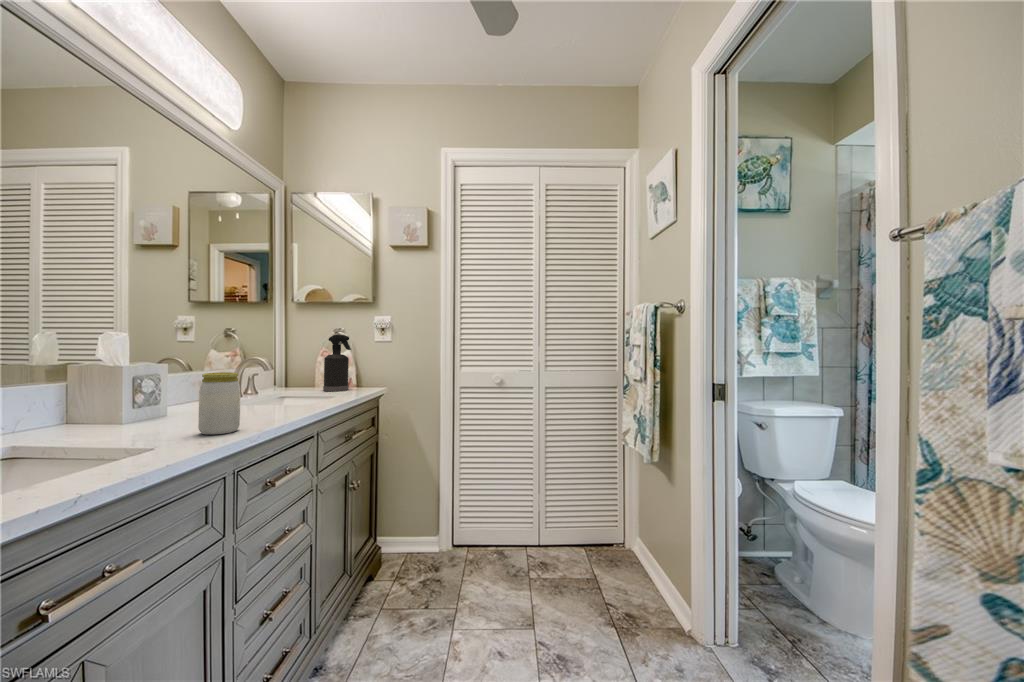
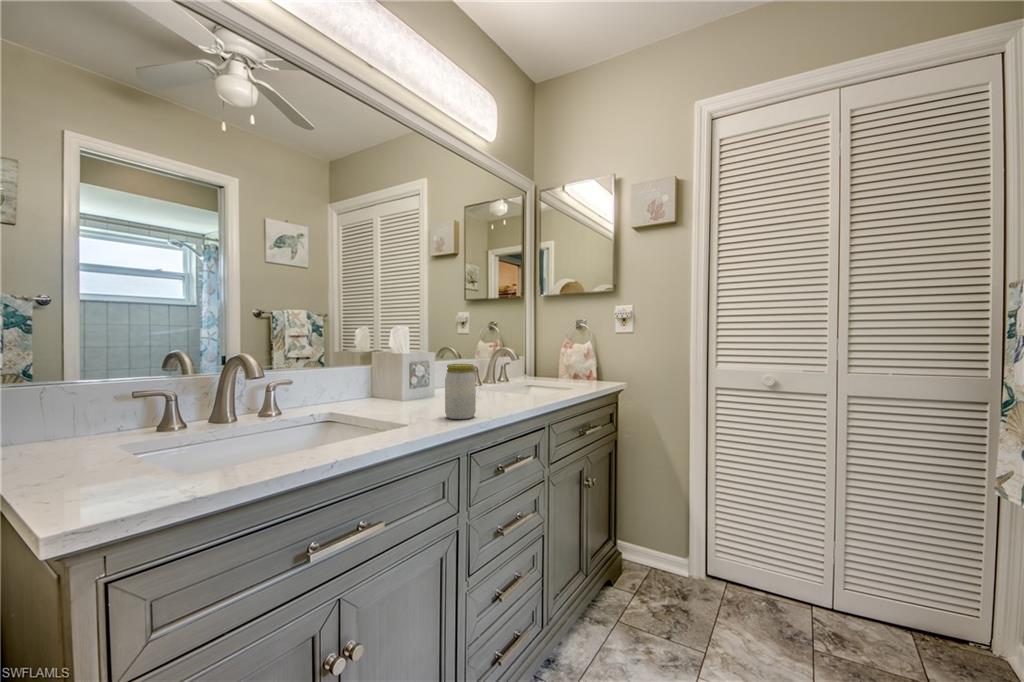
spray bottle: present [323,335,351,391] -> none [564,325,589,383]

